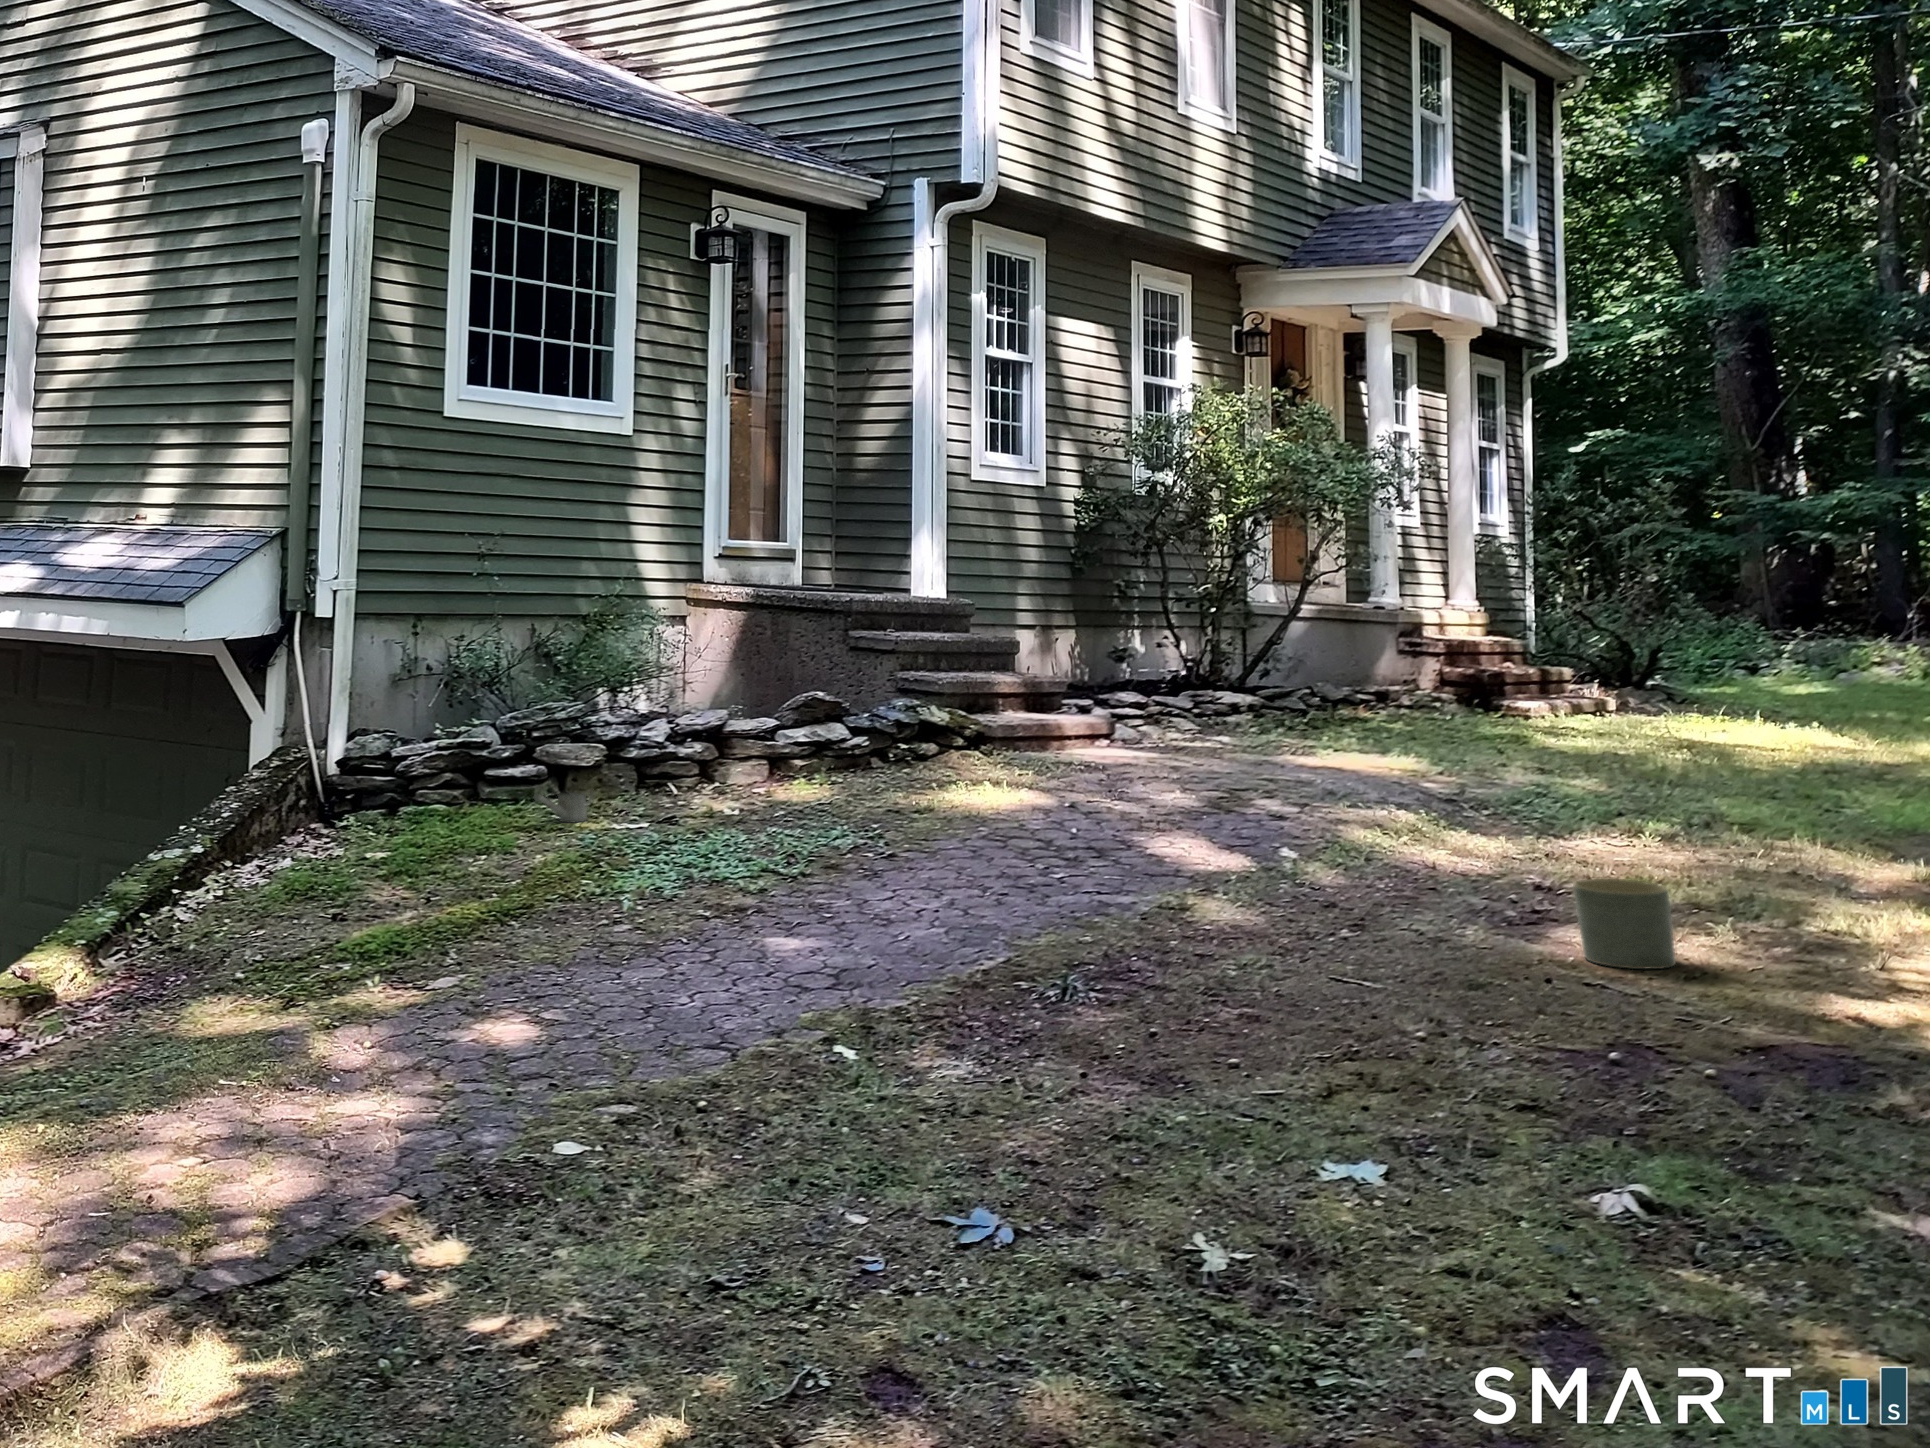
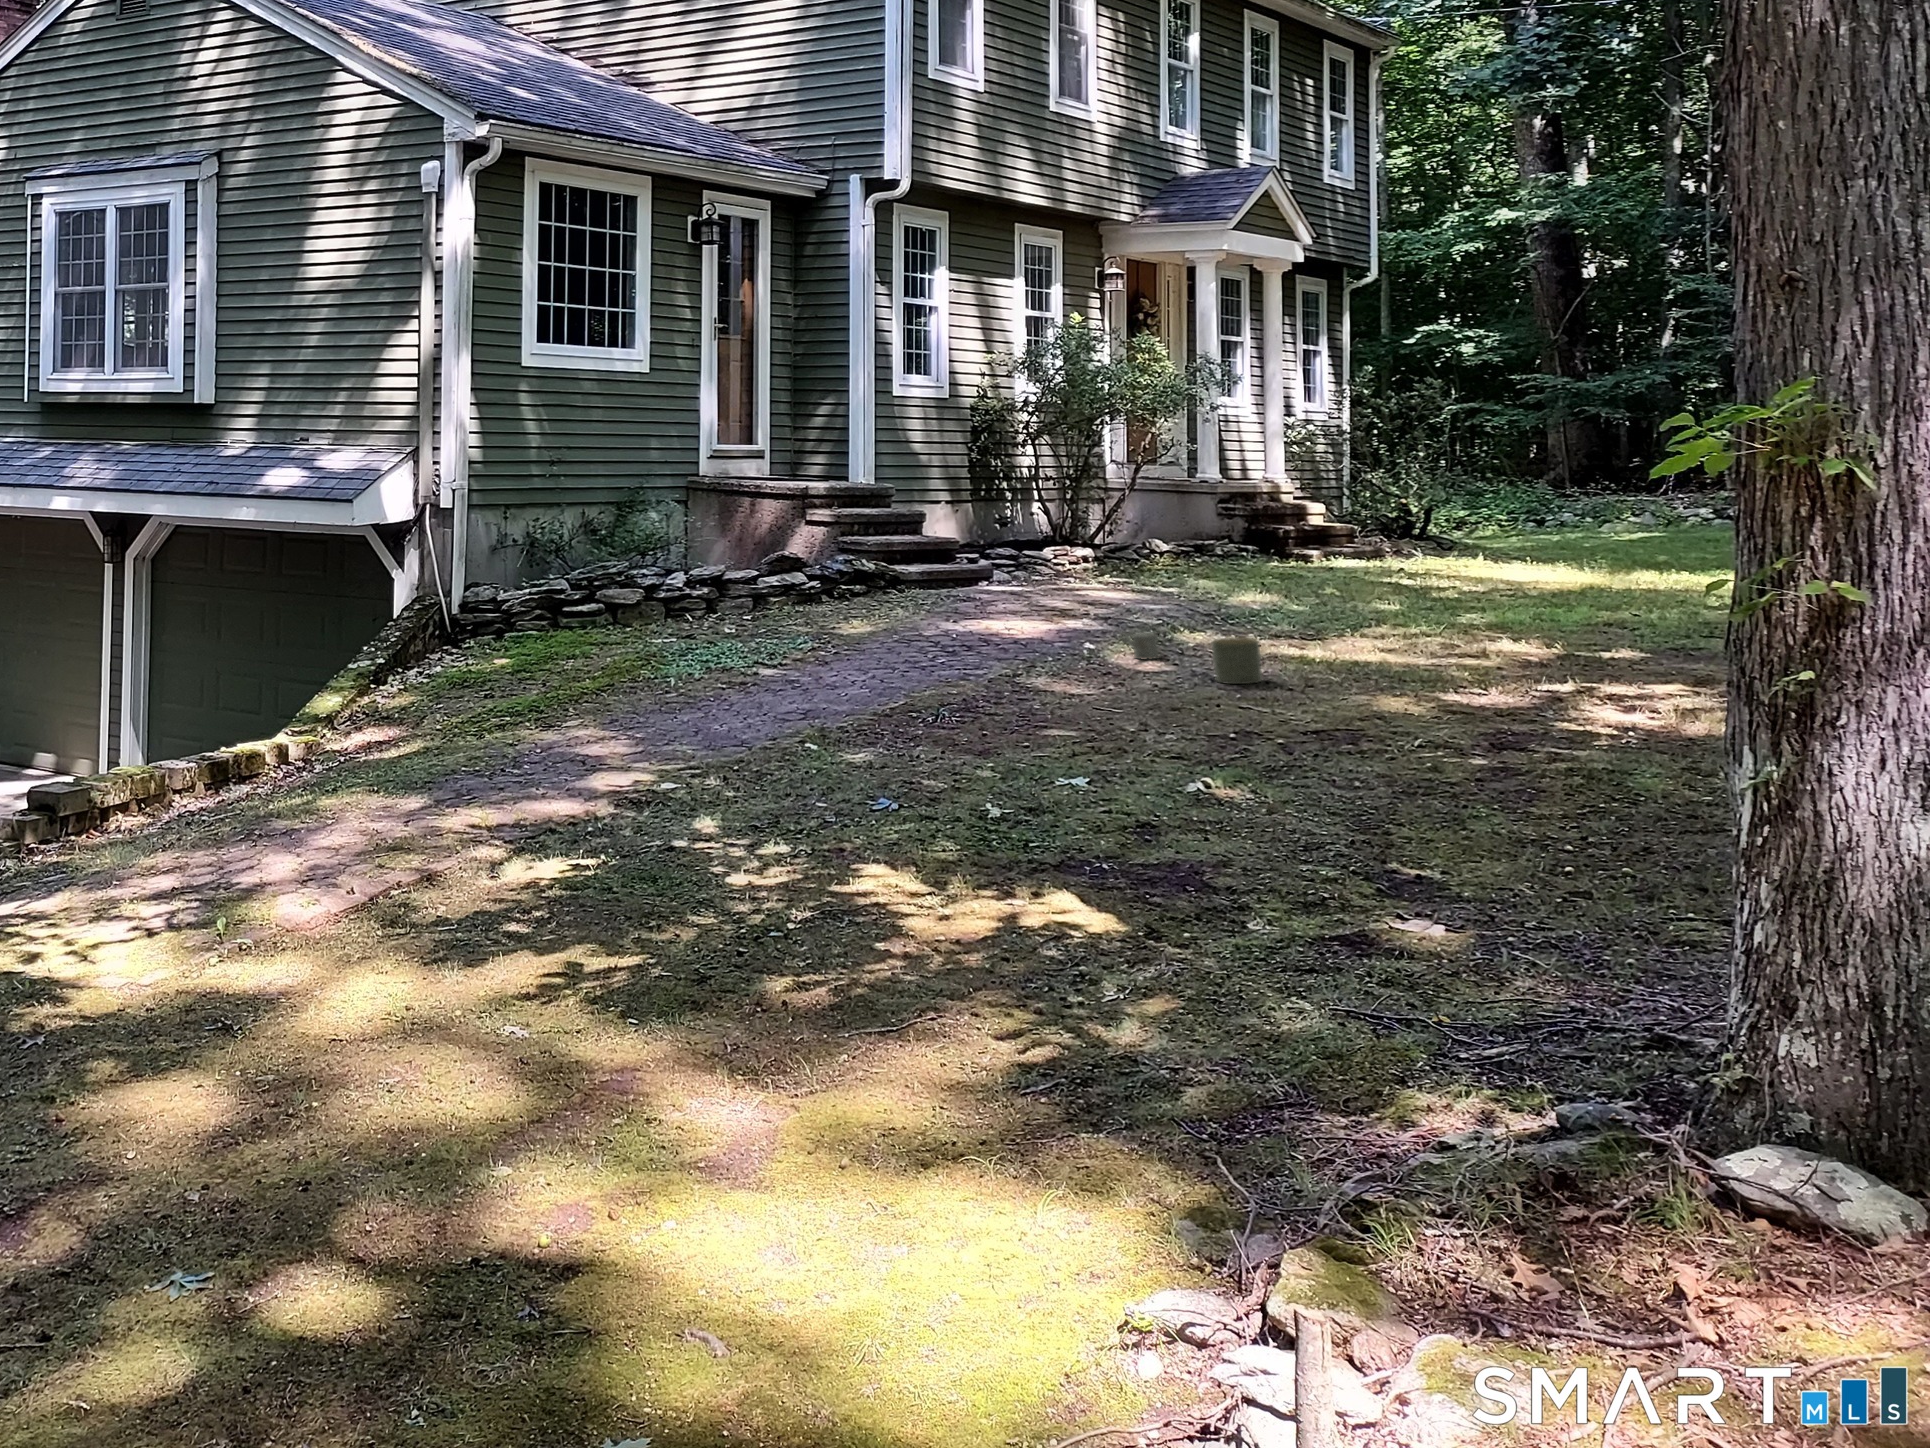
watering can: present [534,792,594,822] -> present [1122,632,1159,659]

